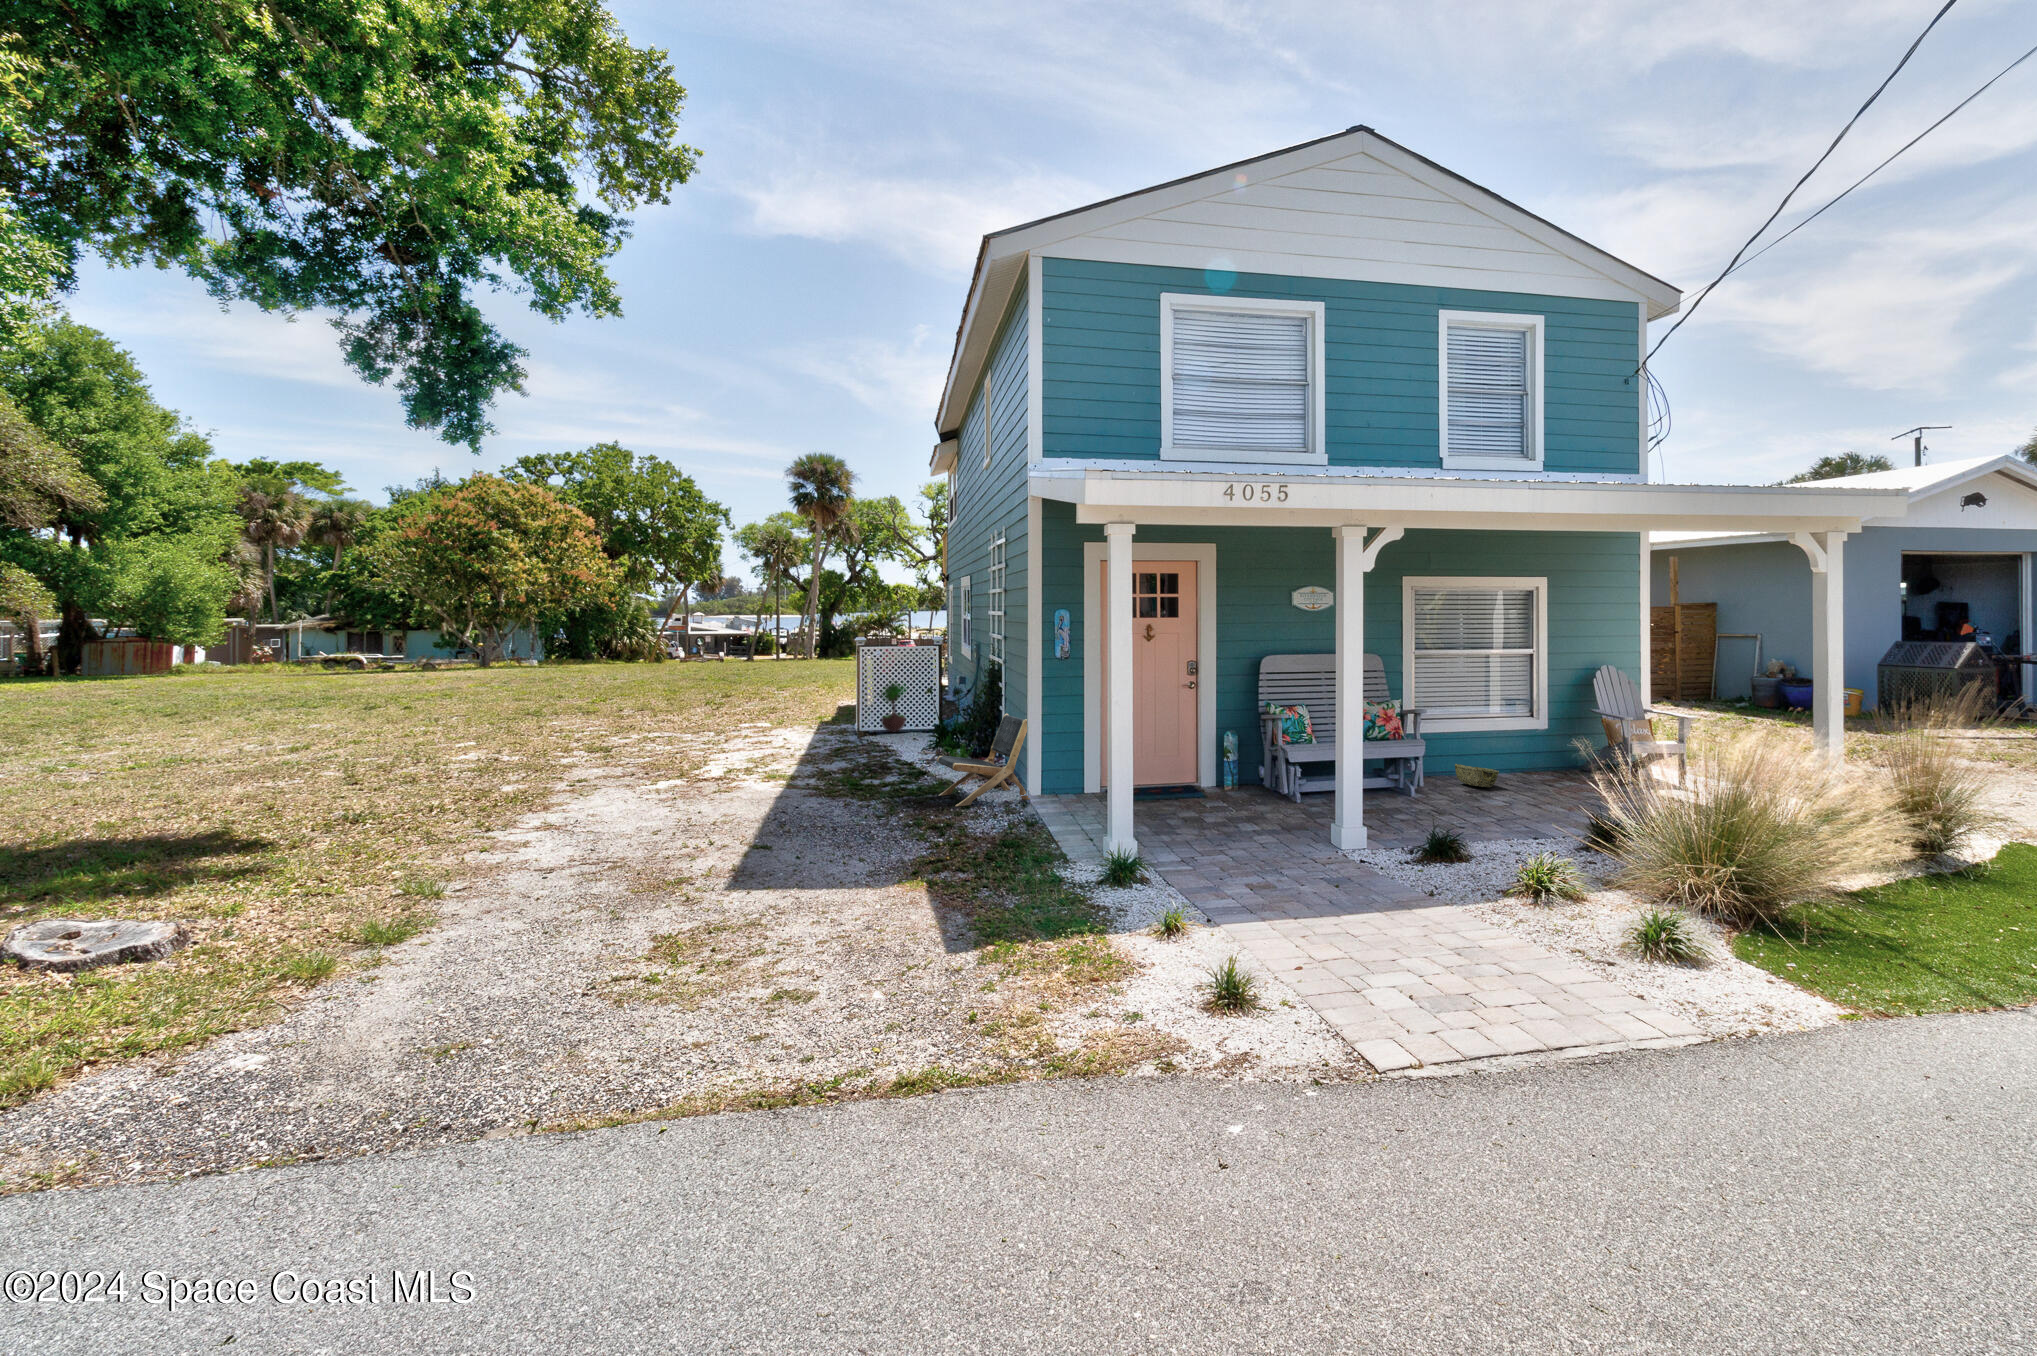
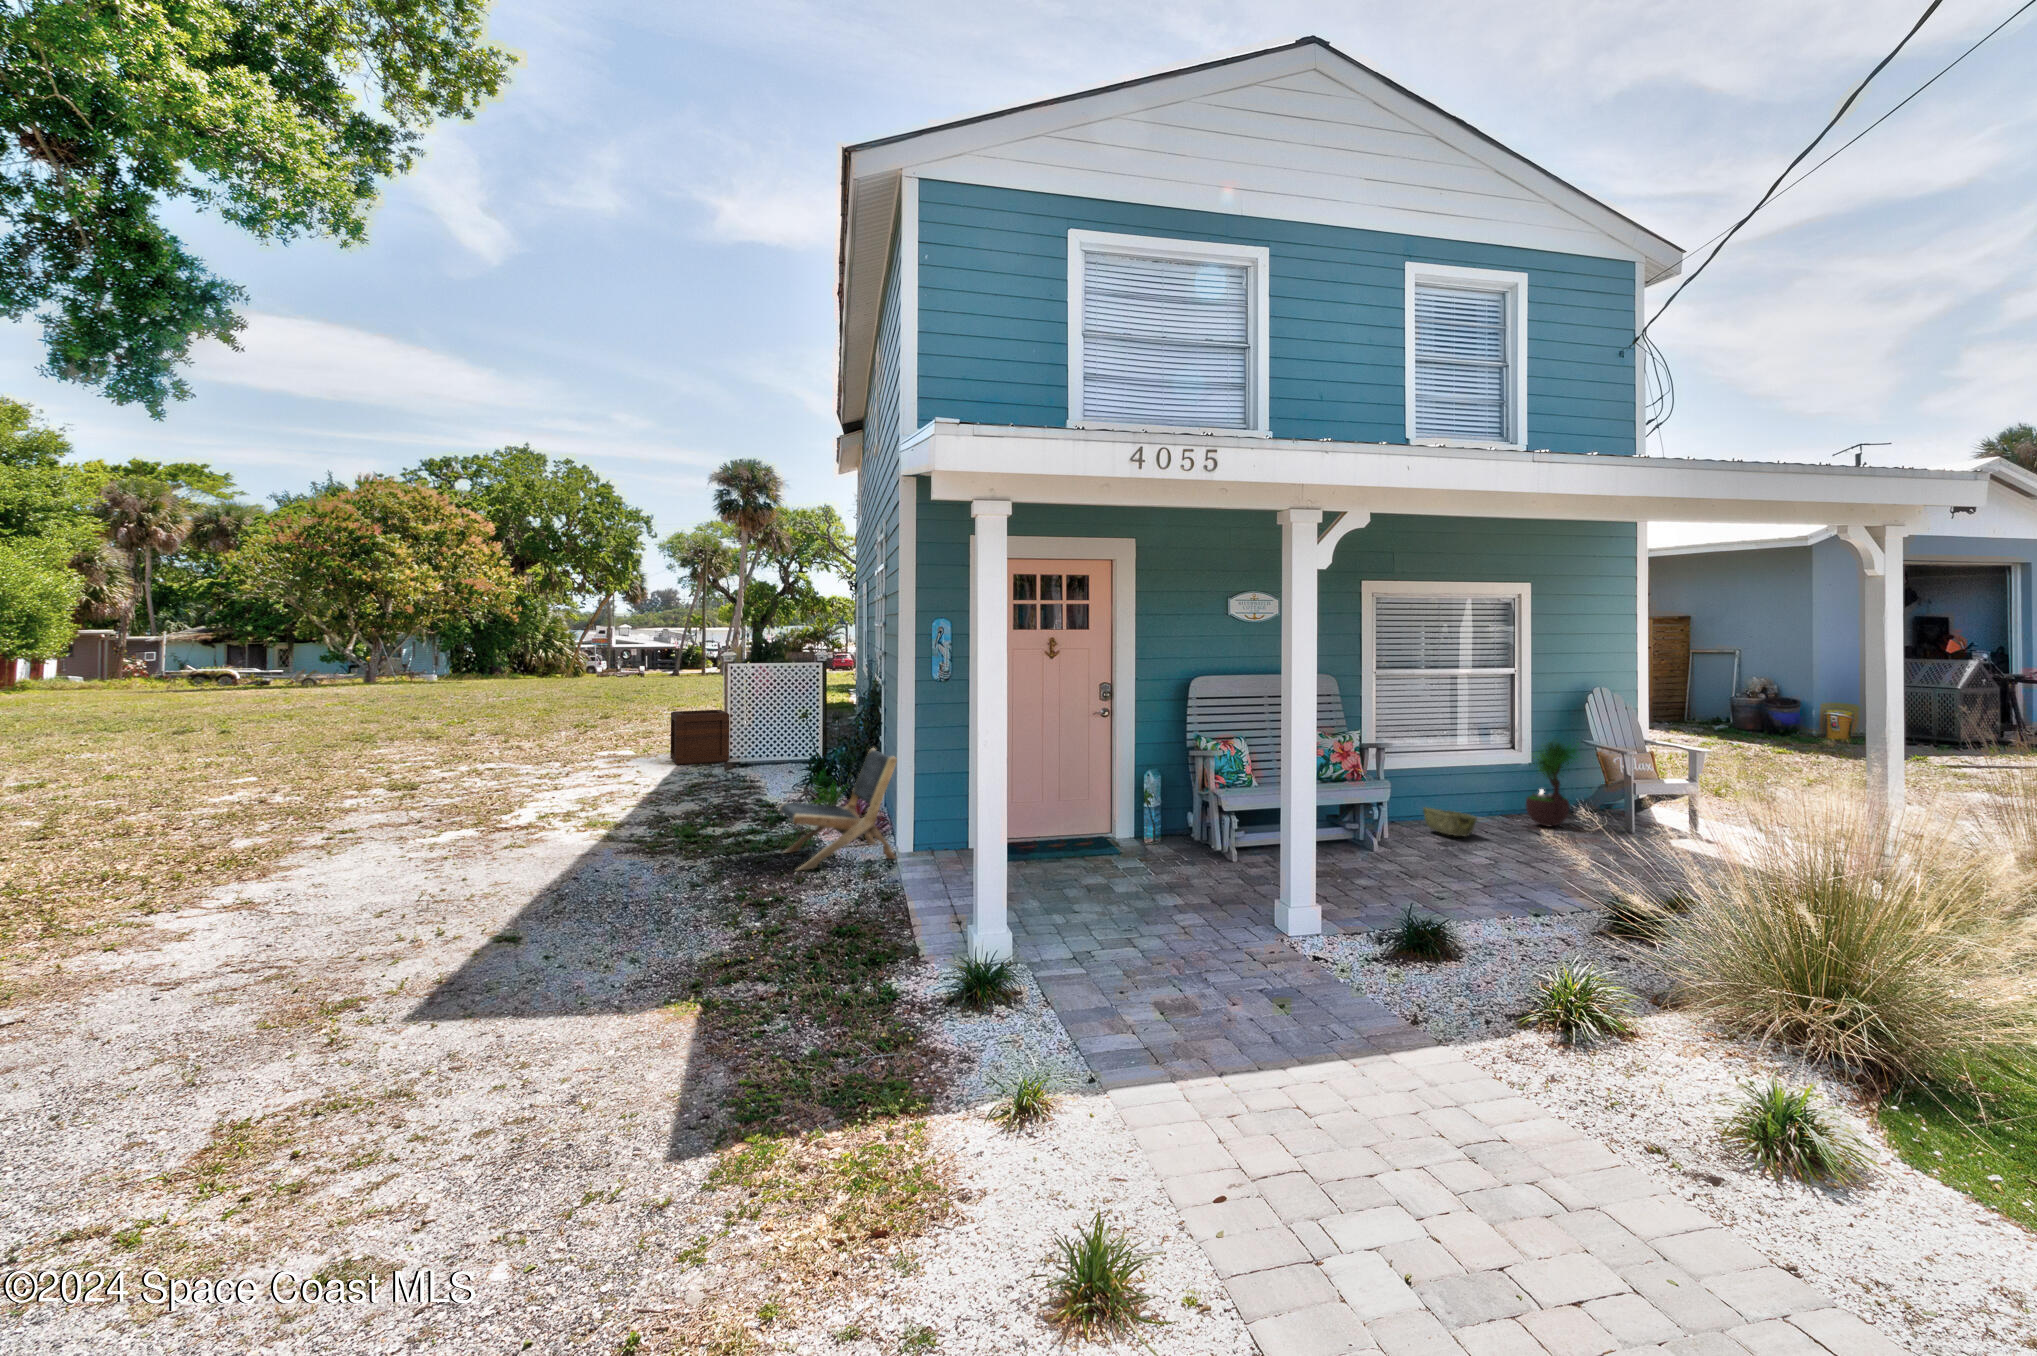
potted tree: present [879,682,906,733] -> present [1526,742,1579,827]
wooden crate: none [807,688,858,735] -> present [670,710,729,765]

